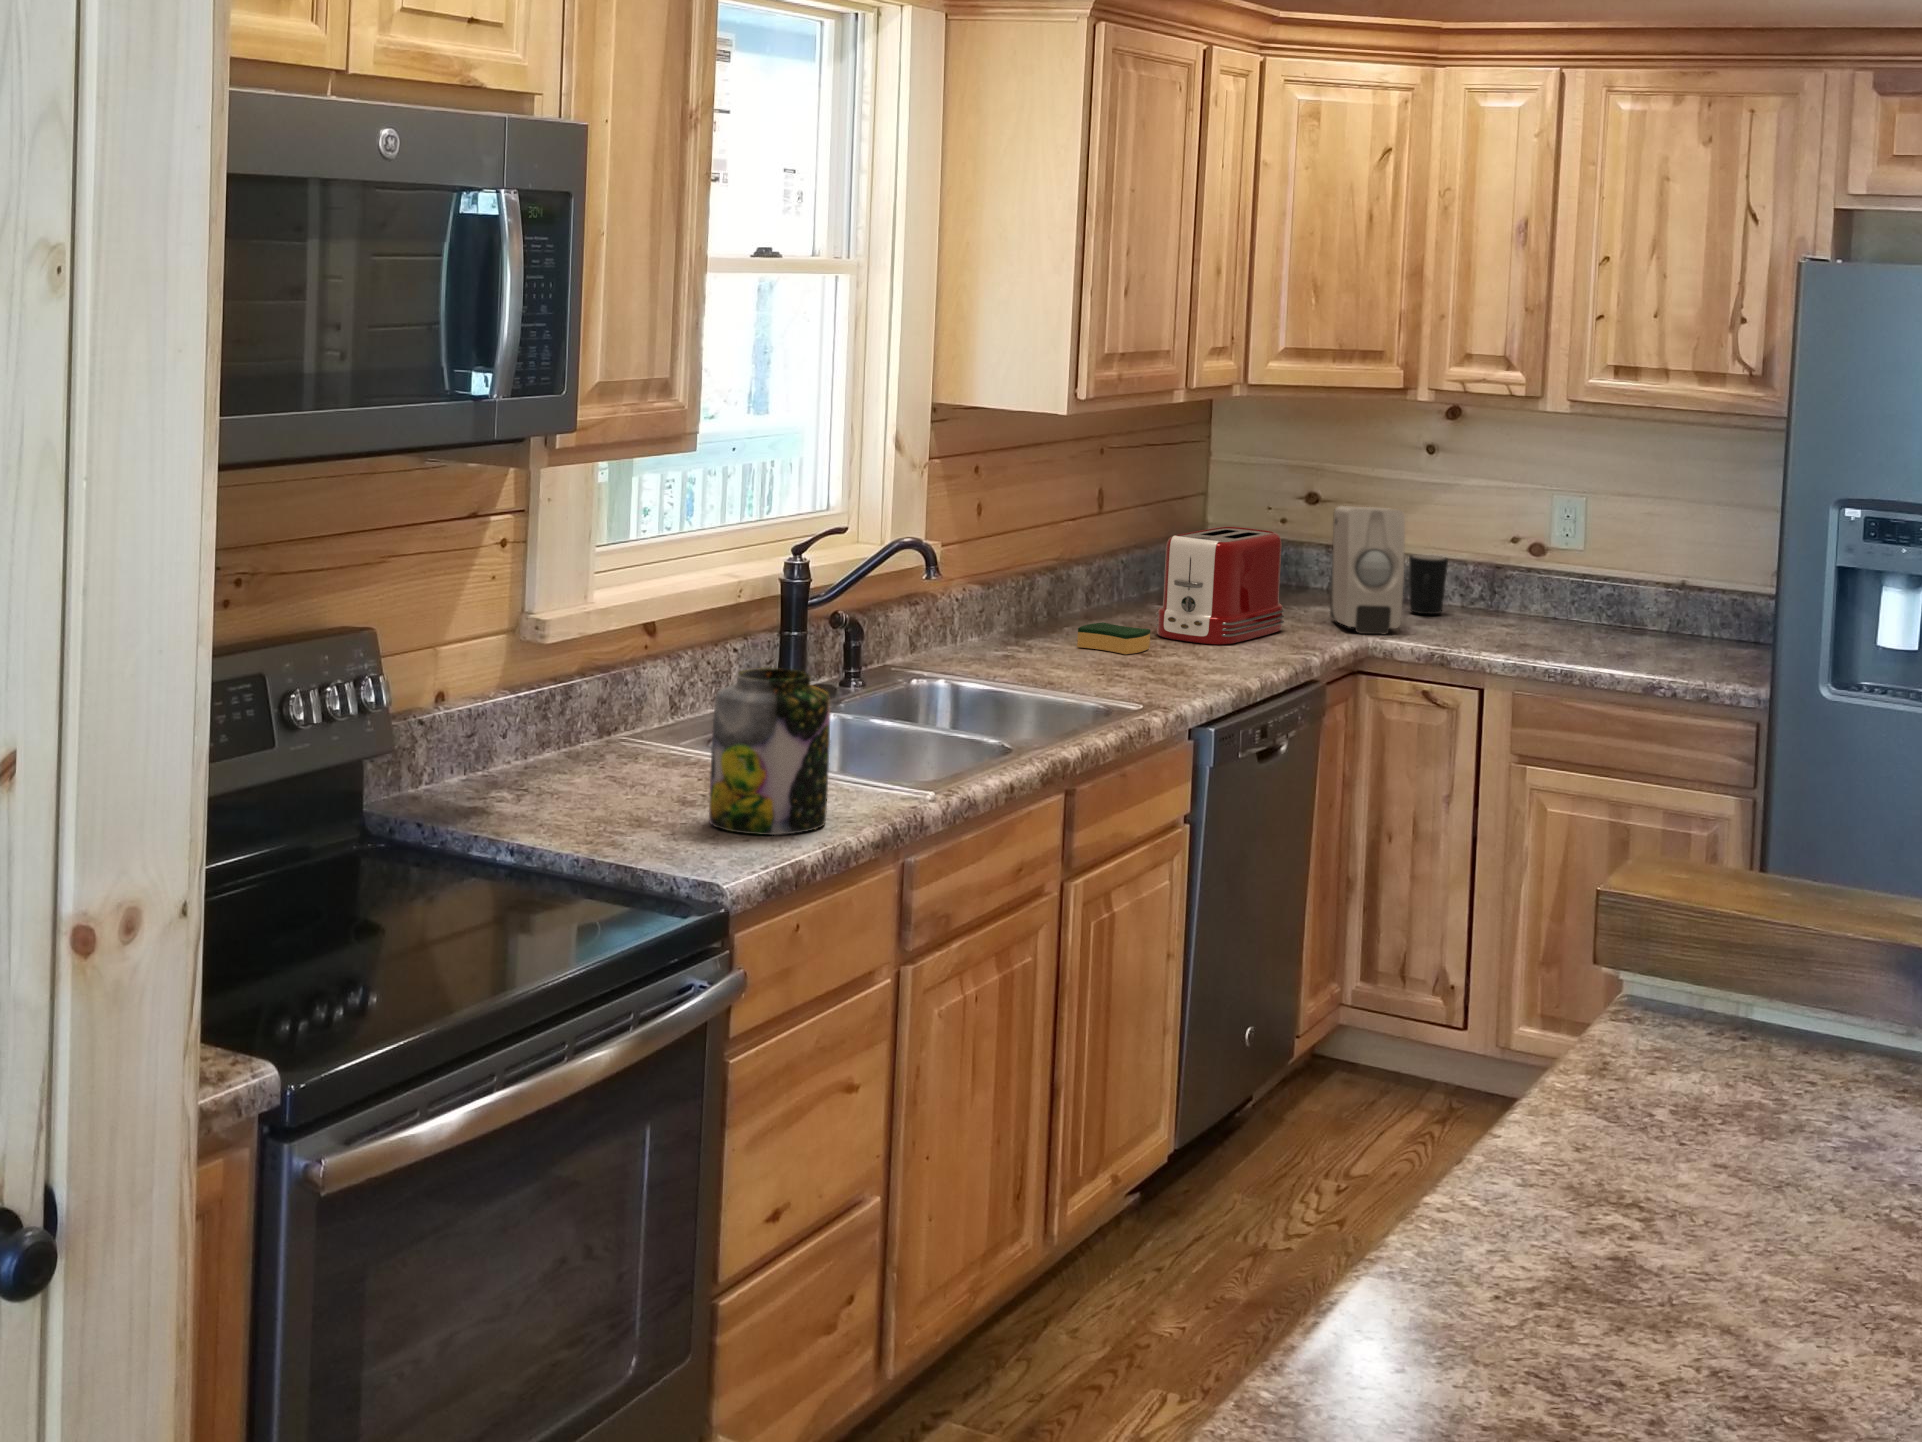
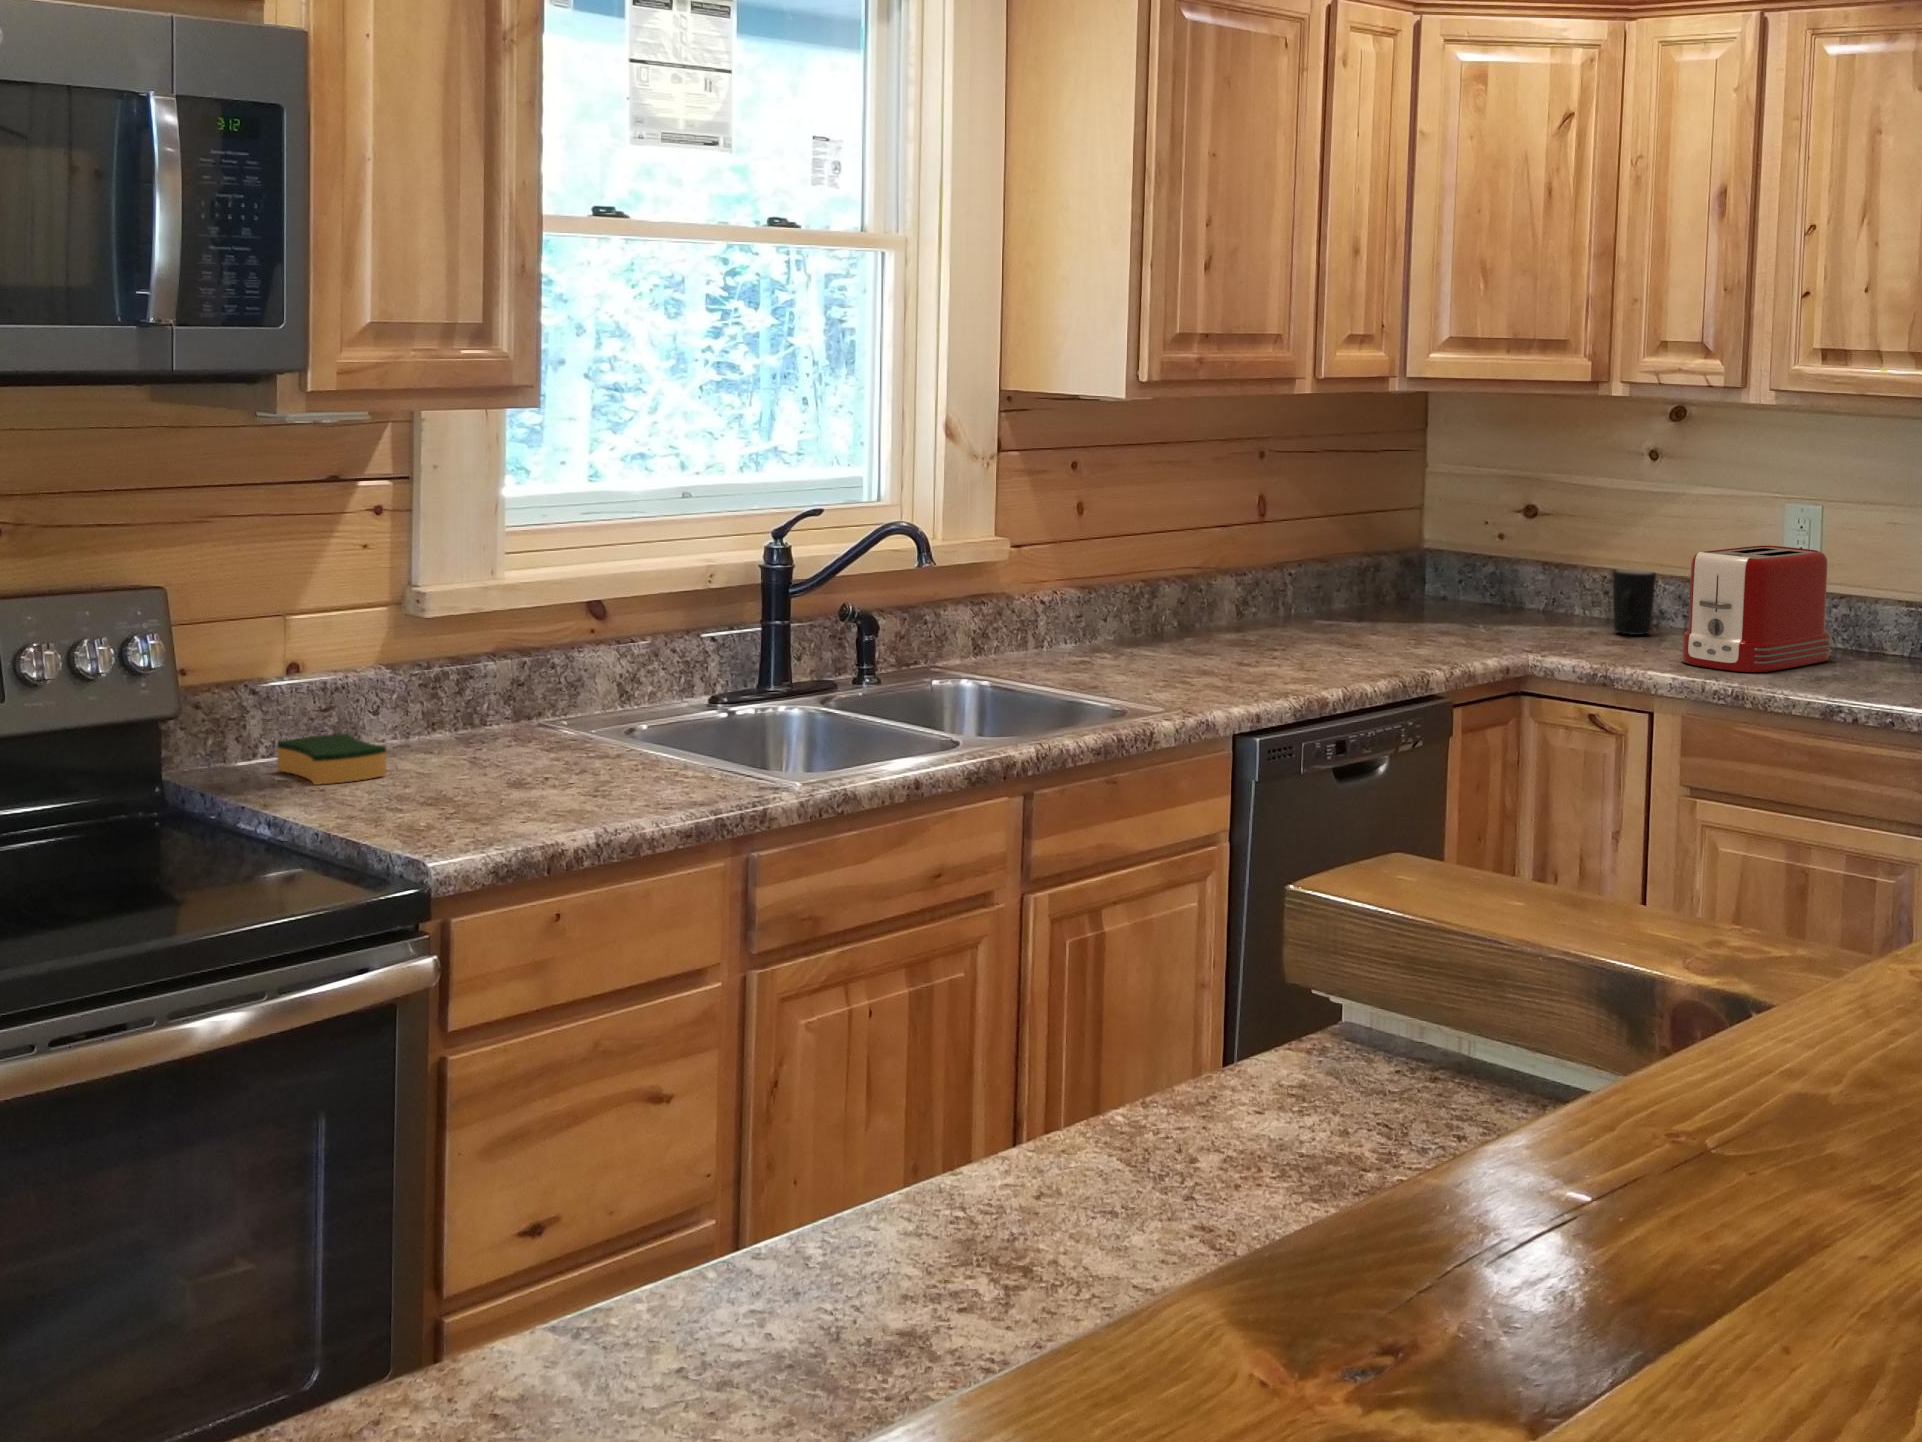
soap dispenser: present [1330,506,1405,634] -> none [1507,512,1577,652]
toaster: present [1155,527,1285,644] -> present [1680,546,1832,672]
sponge: present [1077,622,1150,654] -> present [277,734,386,785]
jar: present [709,668,830,835] -> none [497,636,629,816]

